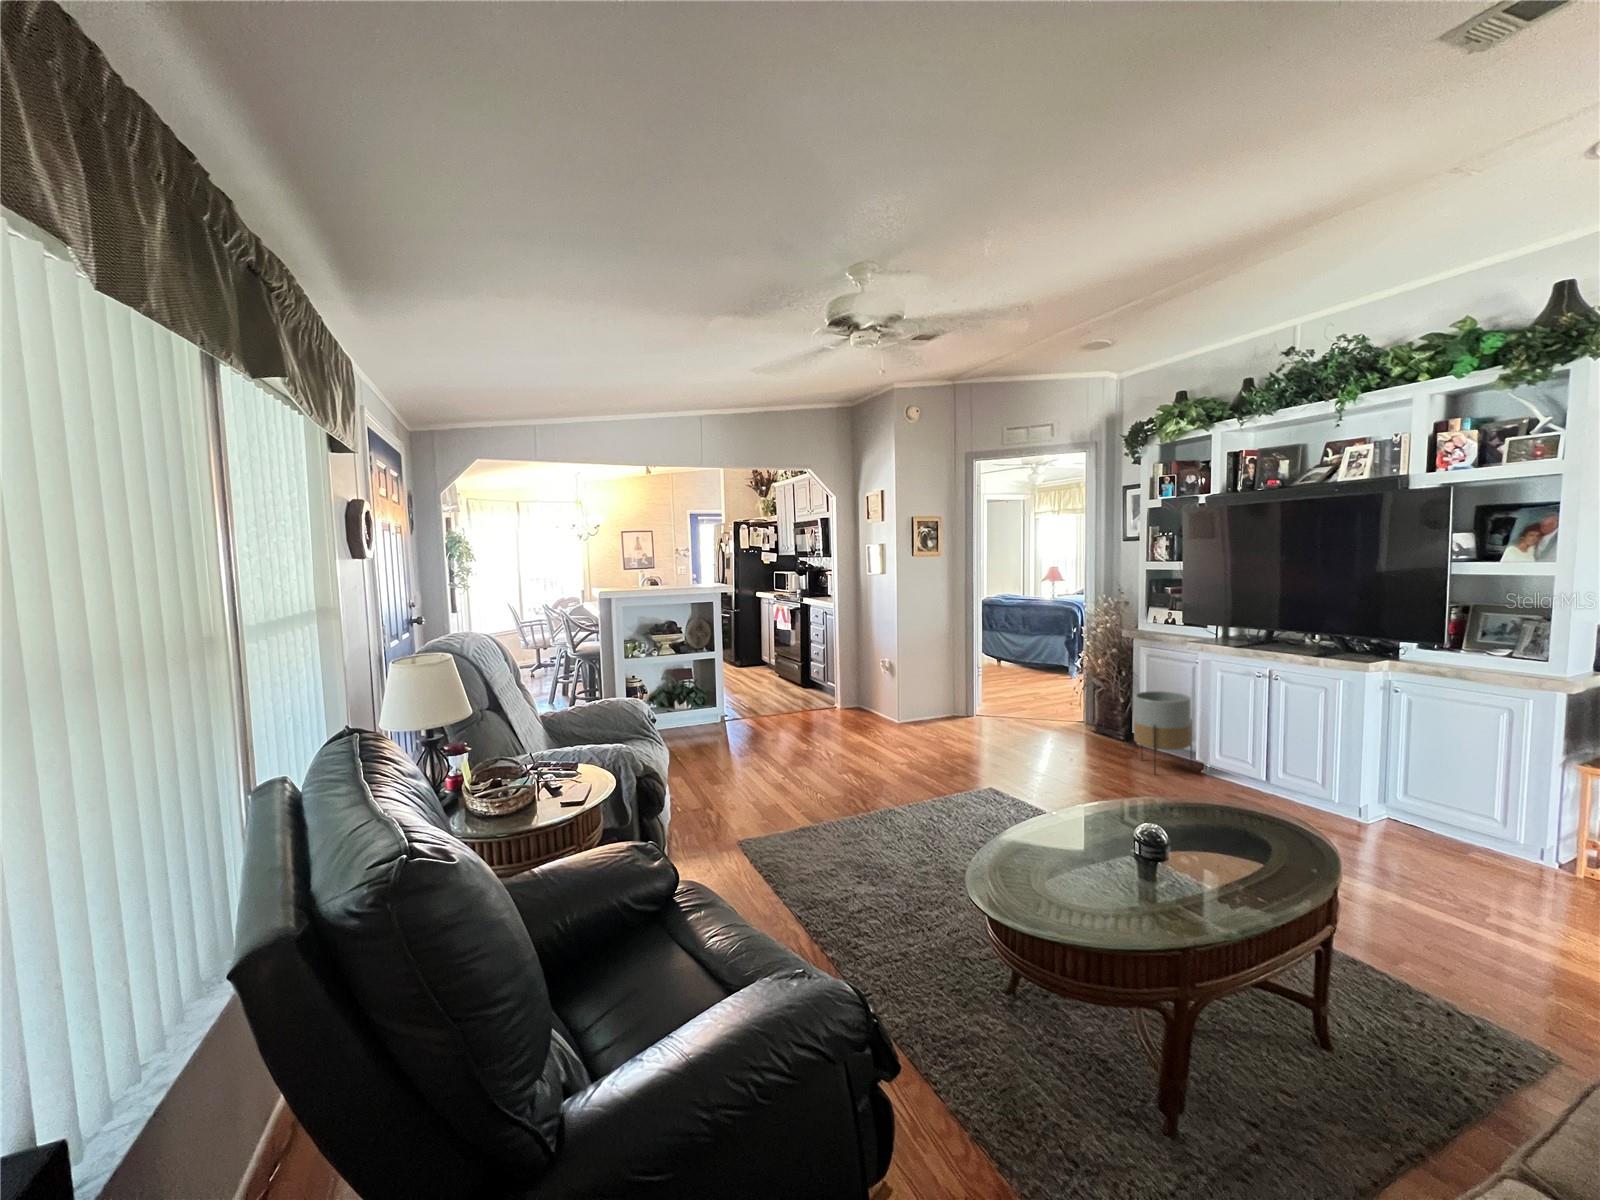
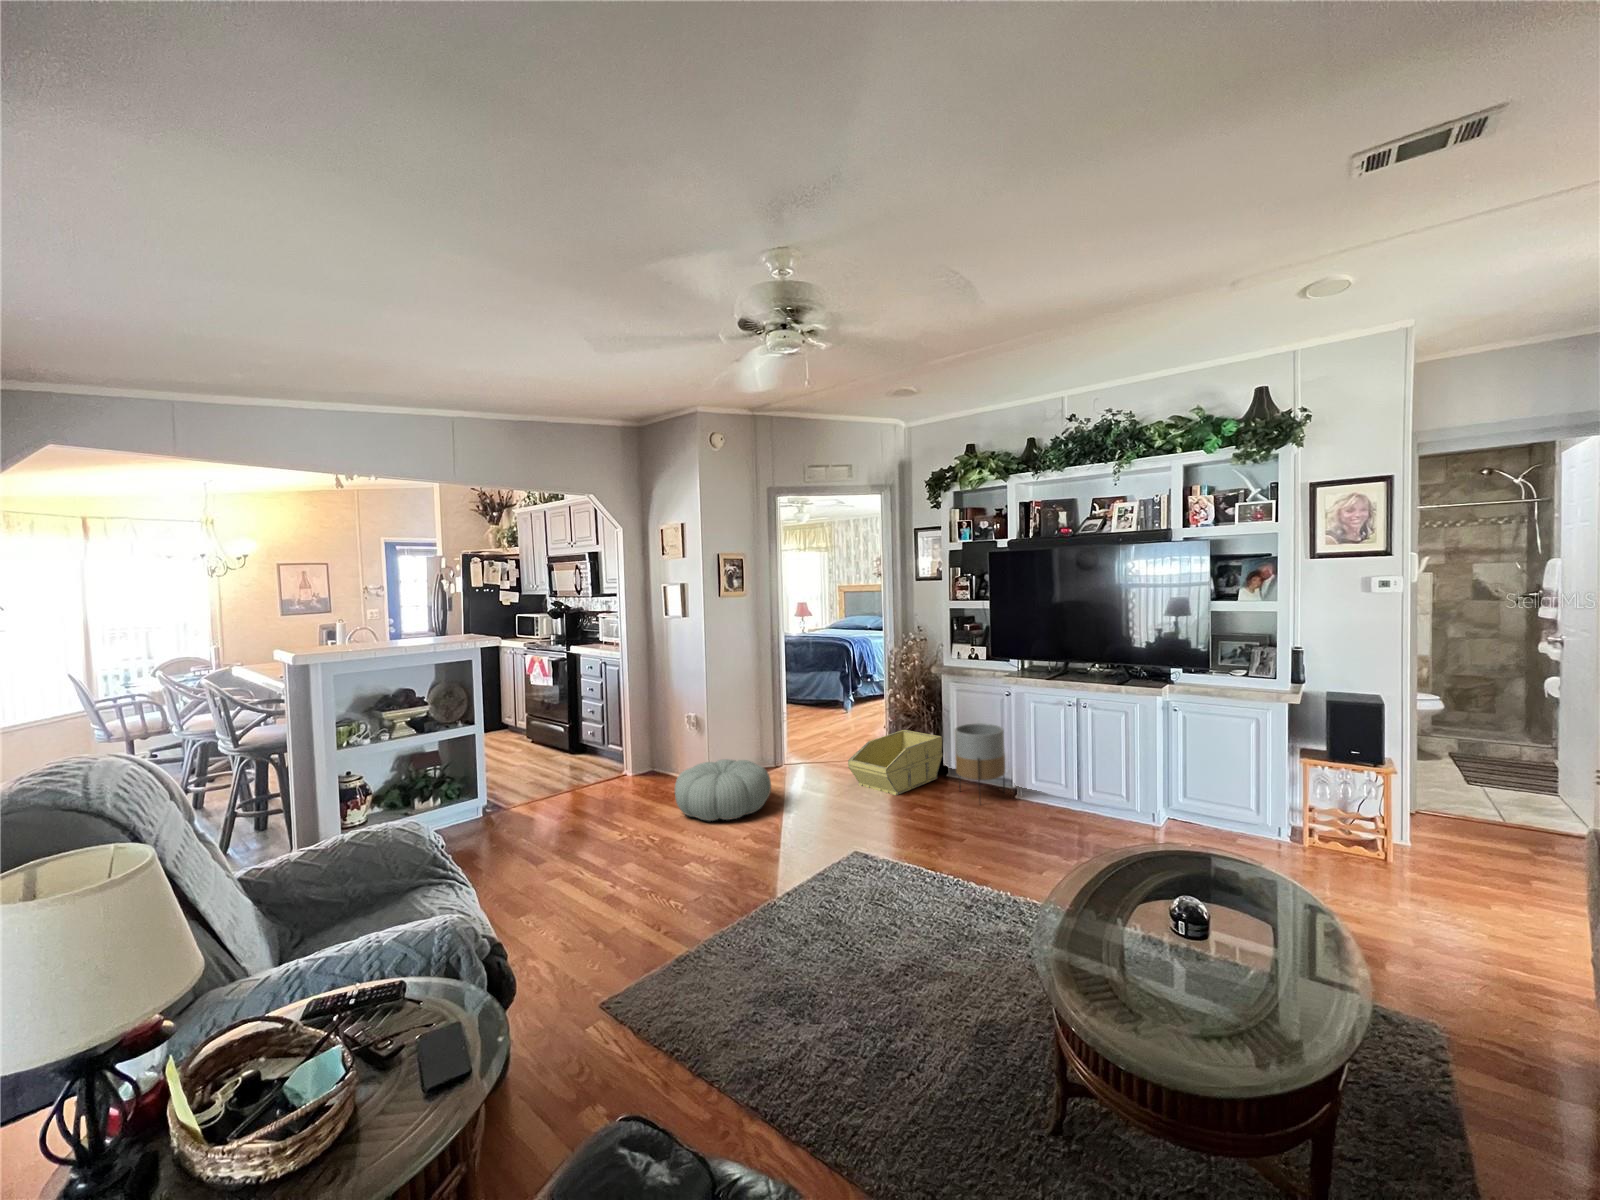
storage bin: none [1025,694,1133,755] -> present [848,730,943,795]
pouf: none [853,702,942,754] -> present [675,759,771,821]

